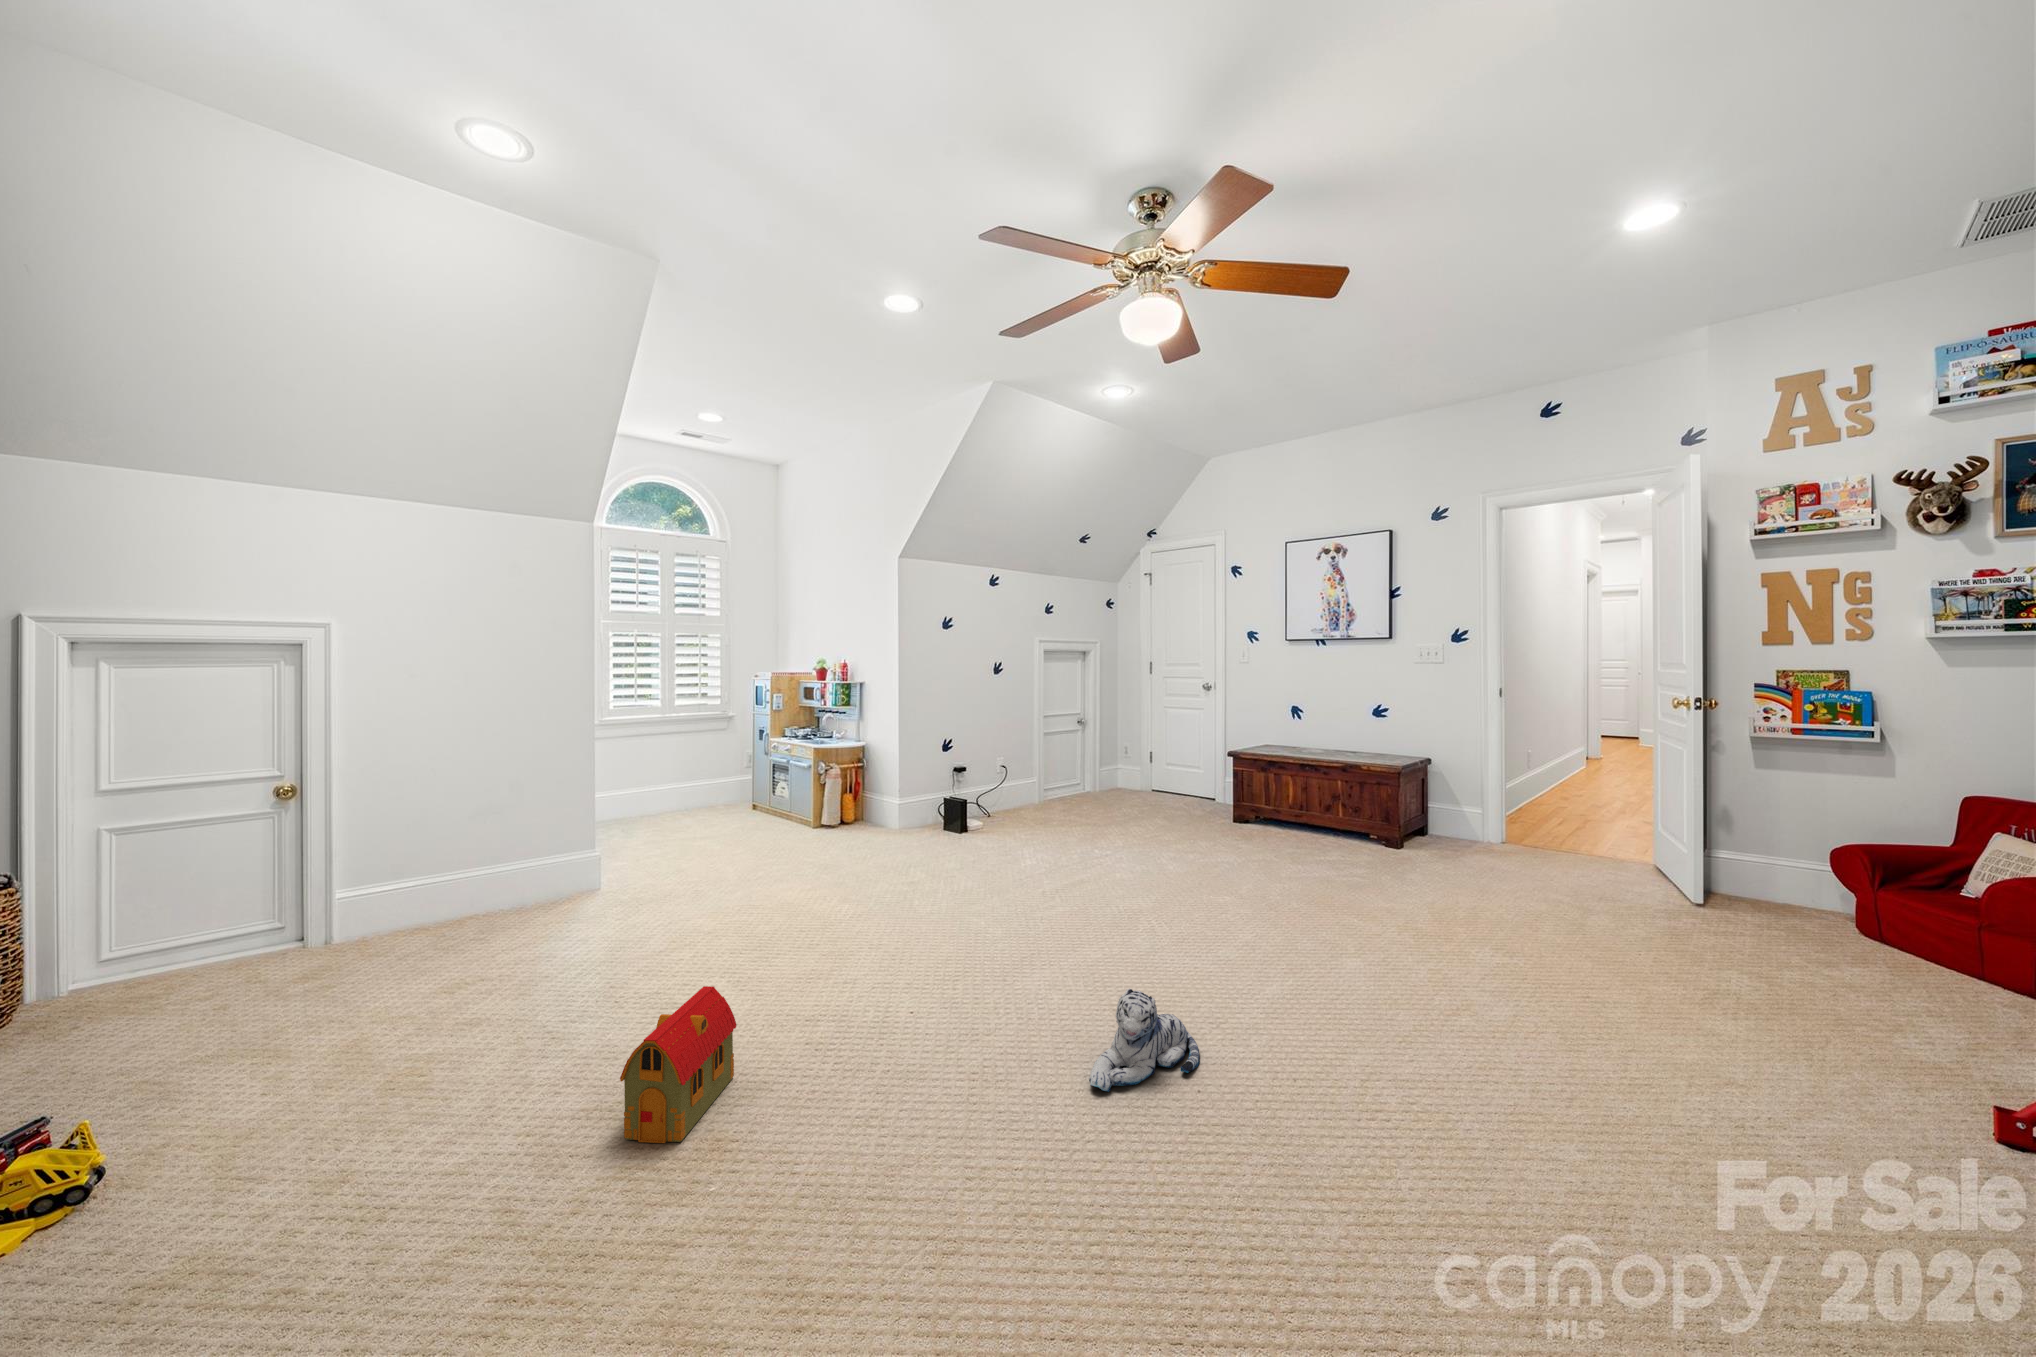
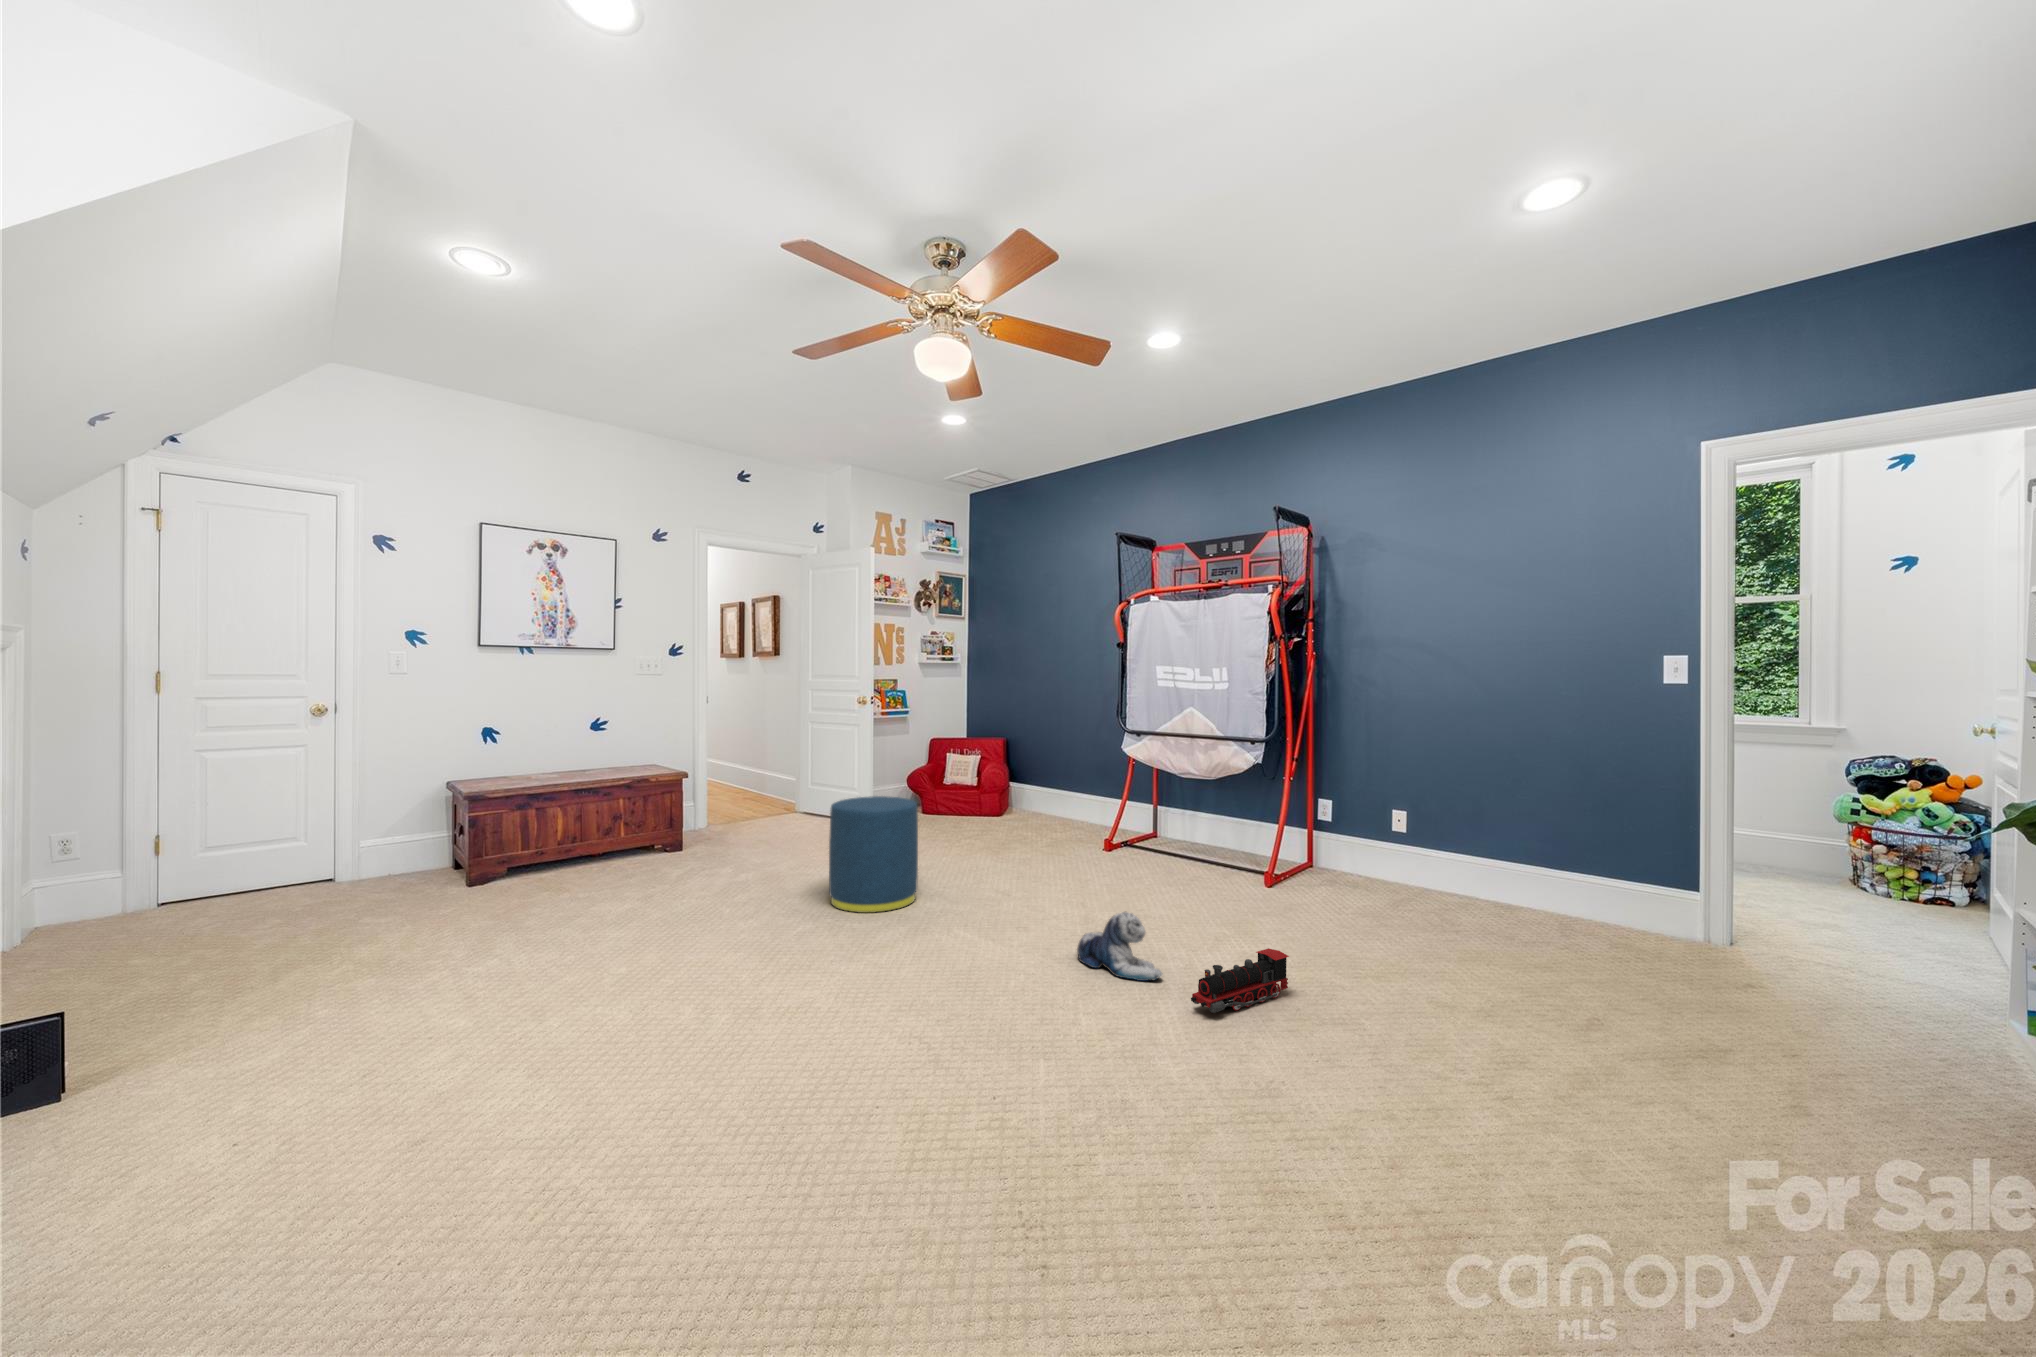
ottoman: none [1253,804,1364,947] -> present [829,796,918,913]
toy house: present [620,986,736,1143] -> none [1216,1053,1362,1184]
toy train: none [970,1057,1094,1203] -> present [1191,948,1289,1013]

